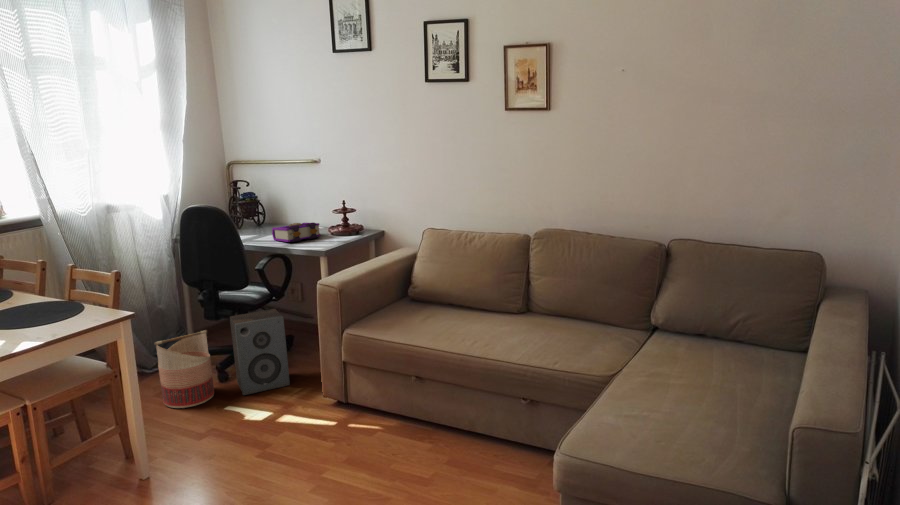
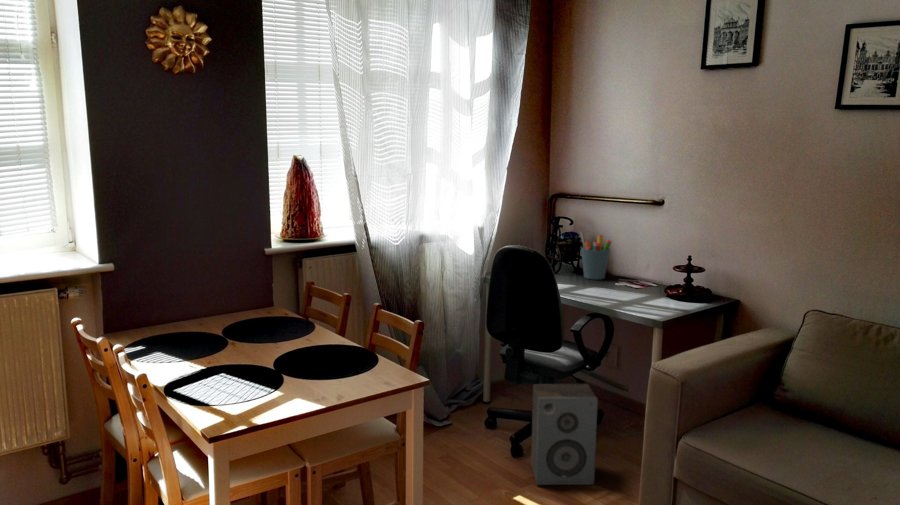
pen holder: none [256,191,283,229] -> present [581,232,611,279]
book: present [272,223,321,242] -> none [594,278,655,303]
basket: present [155,330,214,408] -> none [448,395,506,484]

